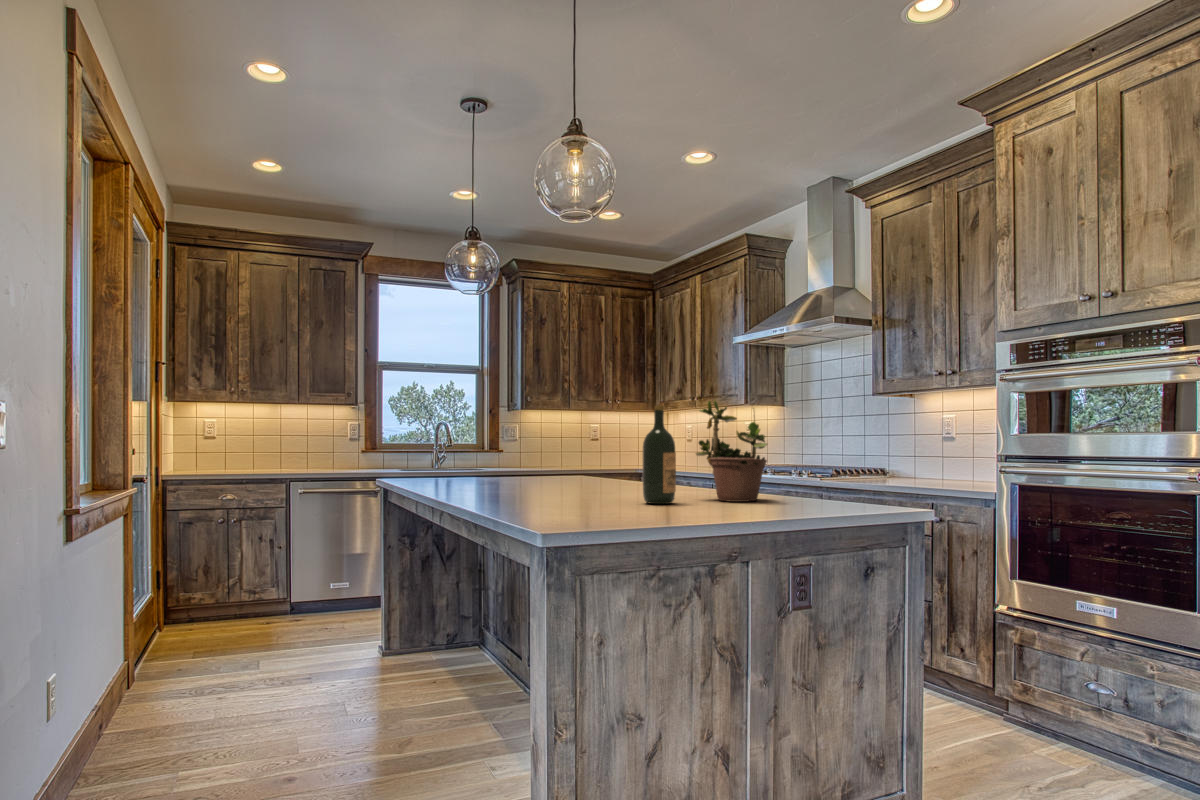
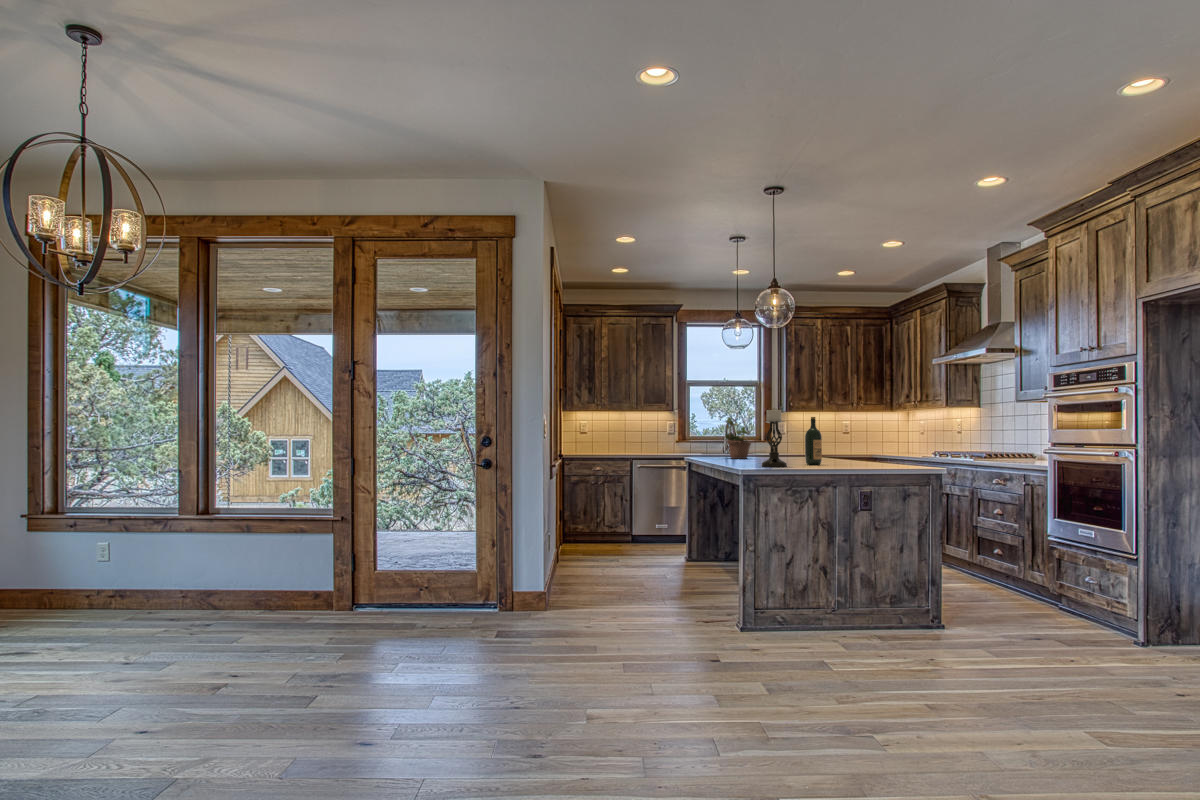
candle holder: none [573,381,631,519] -> present [761,408,787,467]
potted plant: present [696,400,767,502] -> present [725,417,751,459]

